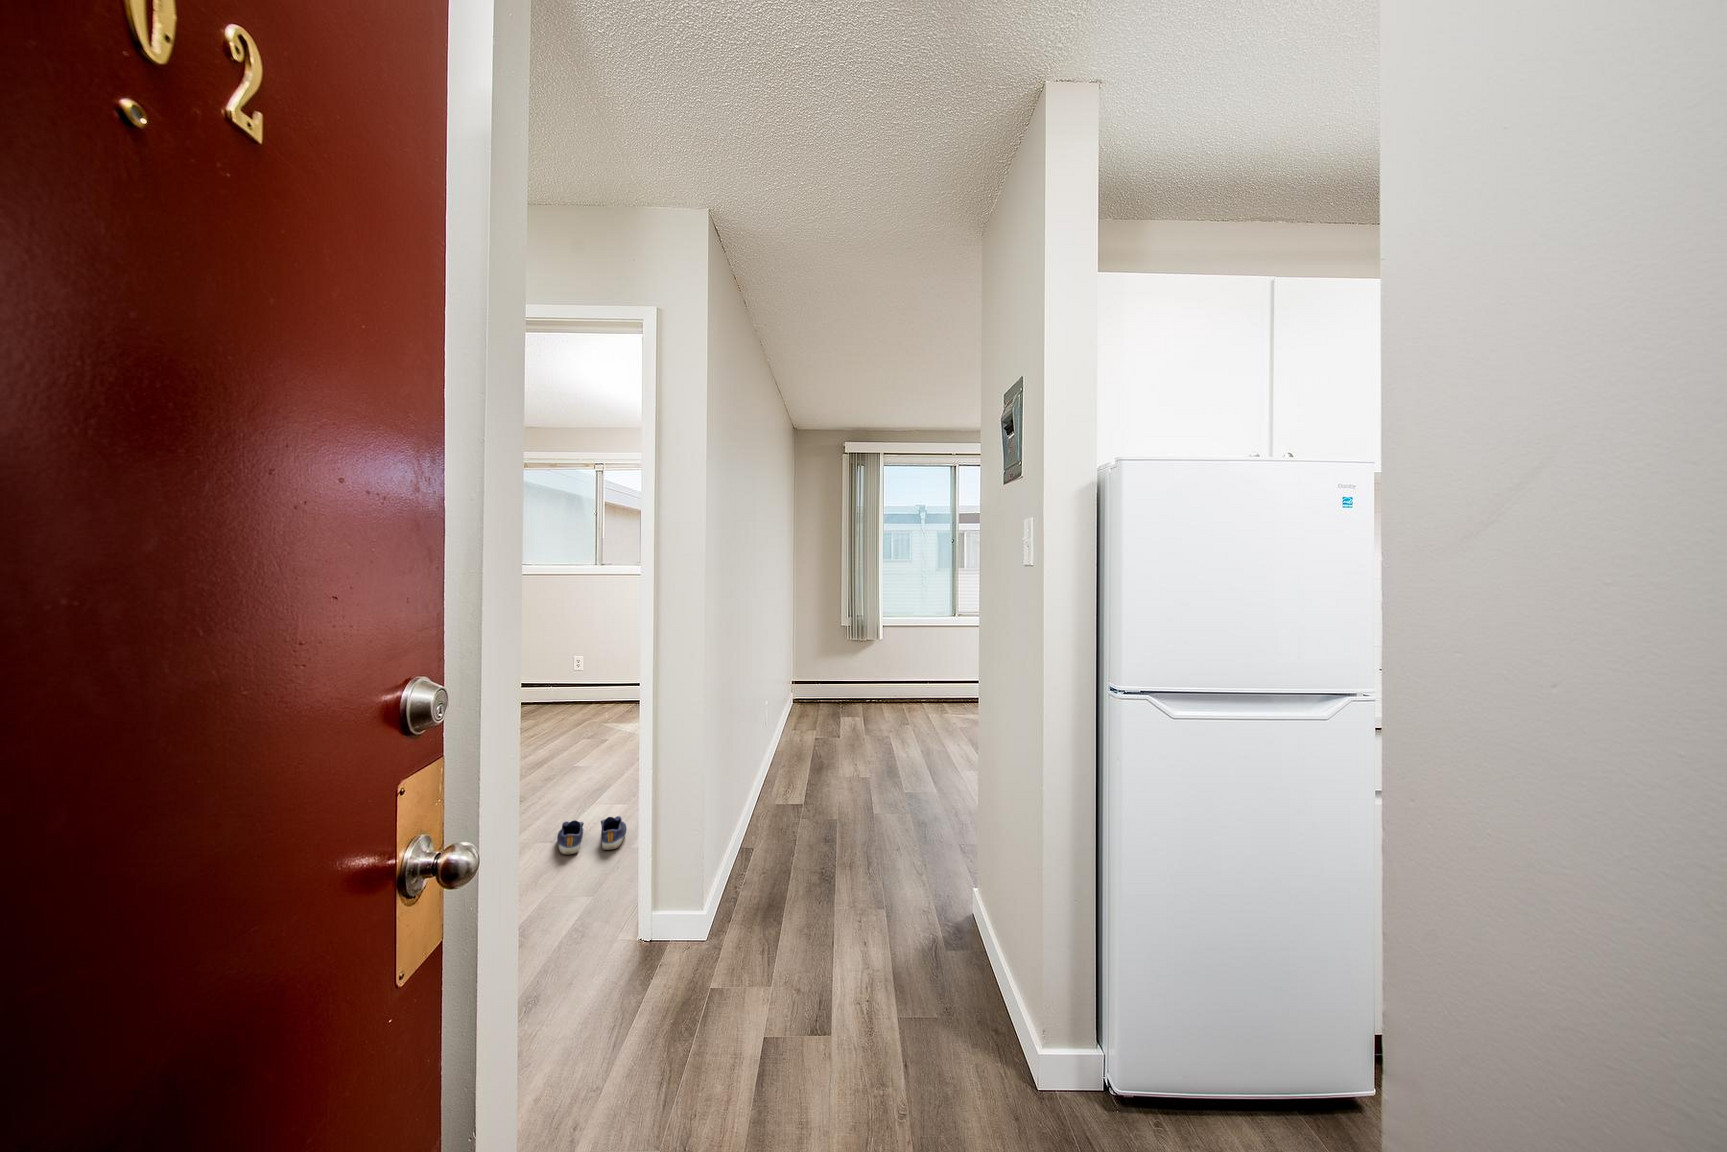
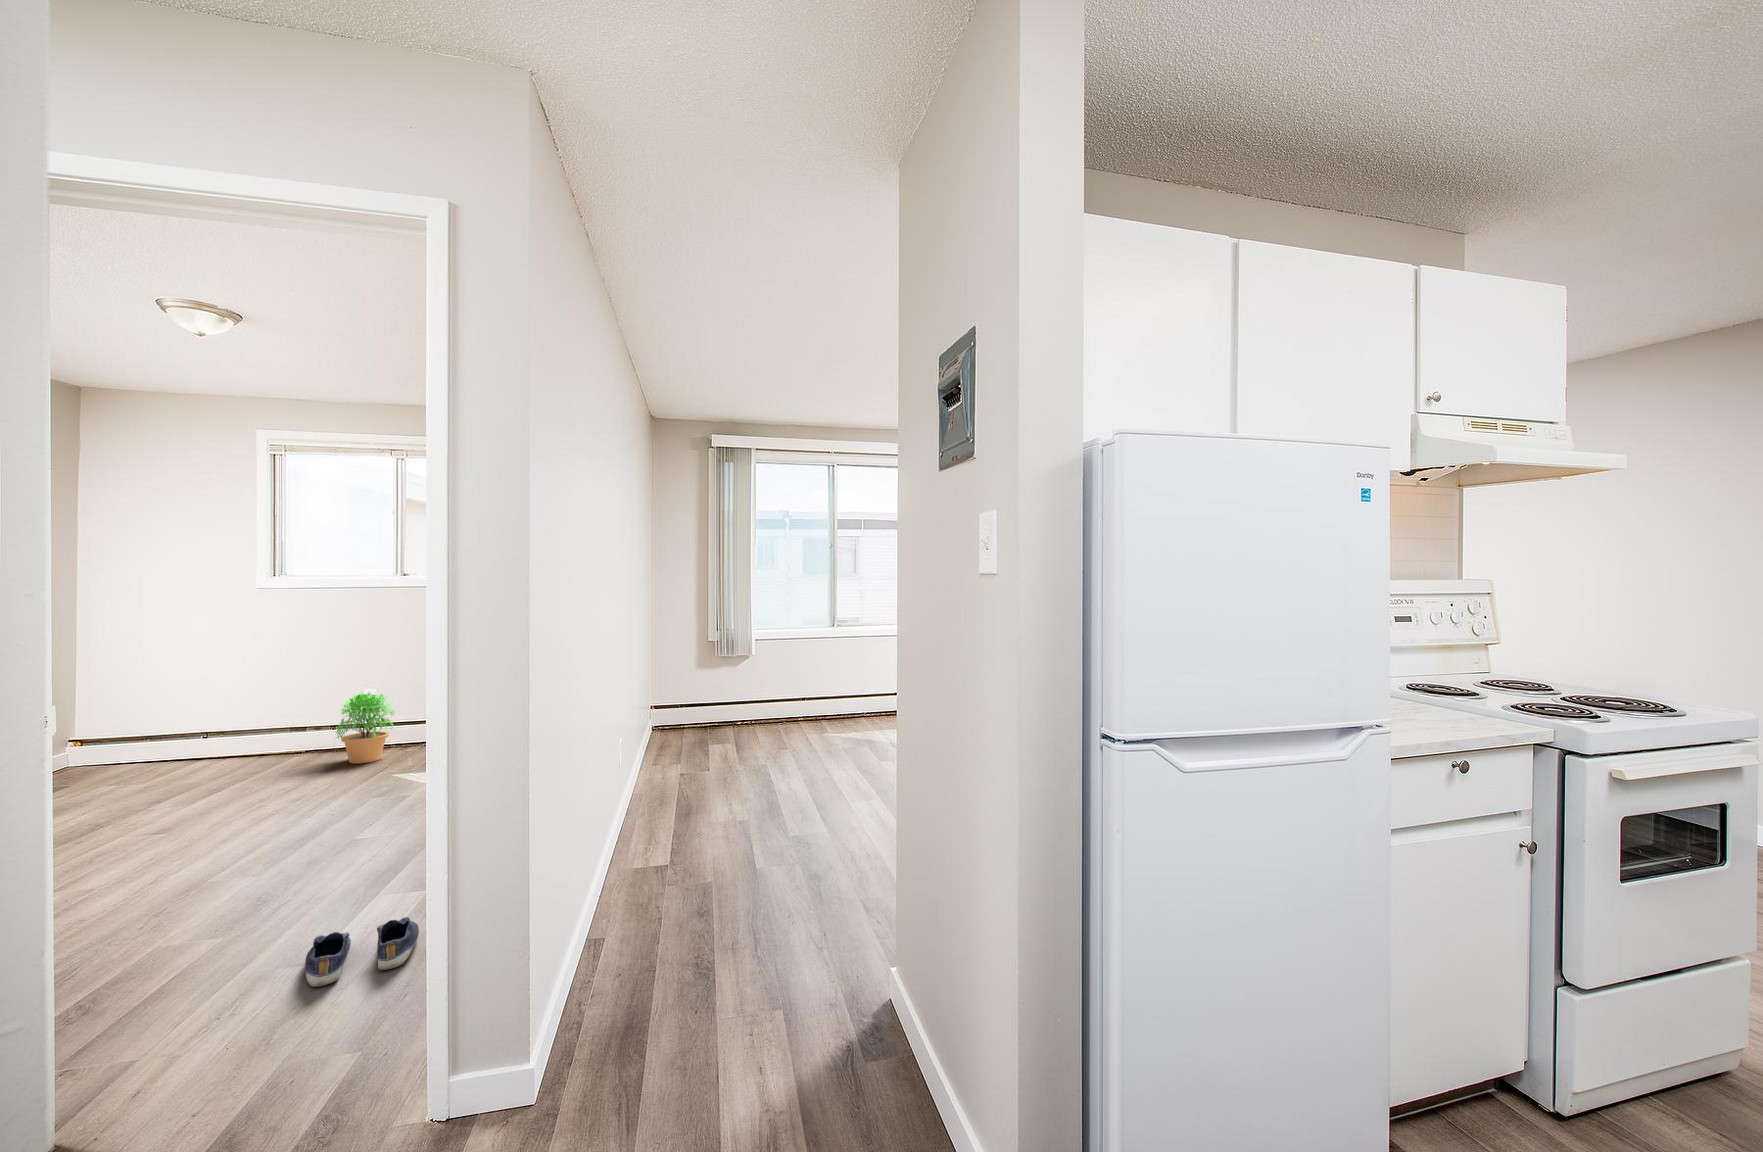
potted plant: none [557,659,601,715] -> present [336,692,394,763]

